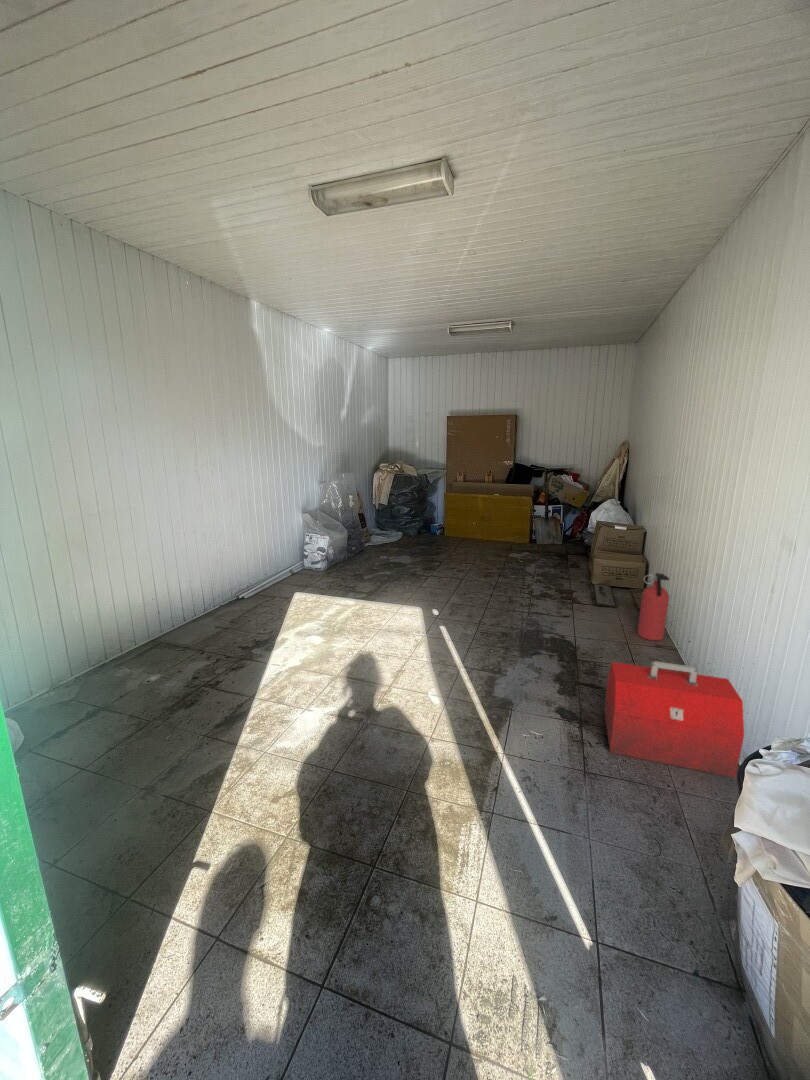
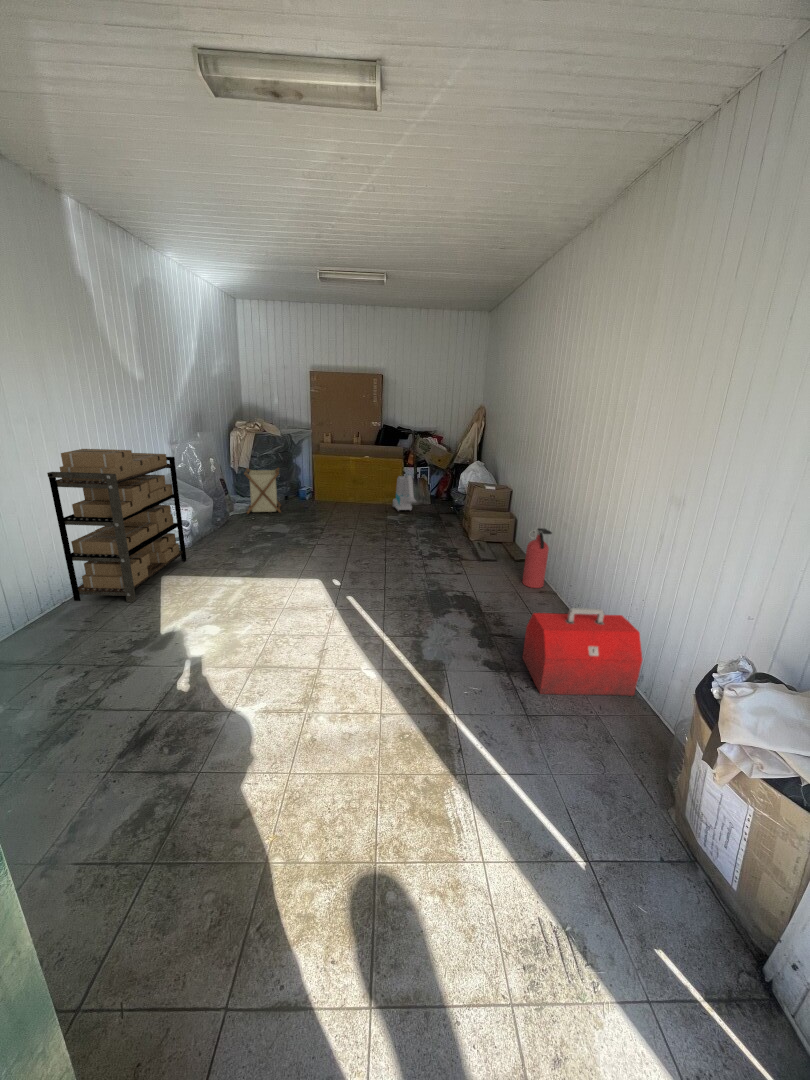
shelving unit: none [218,486,318,611] -> present [47,449,186,602]
laundry basket: none [380,504,413,545] -> present [244,468,281,513]
vacuum cleaner: none [520,513,542,550] -> present [393,476,417,511]

